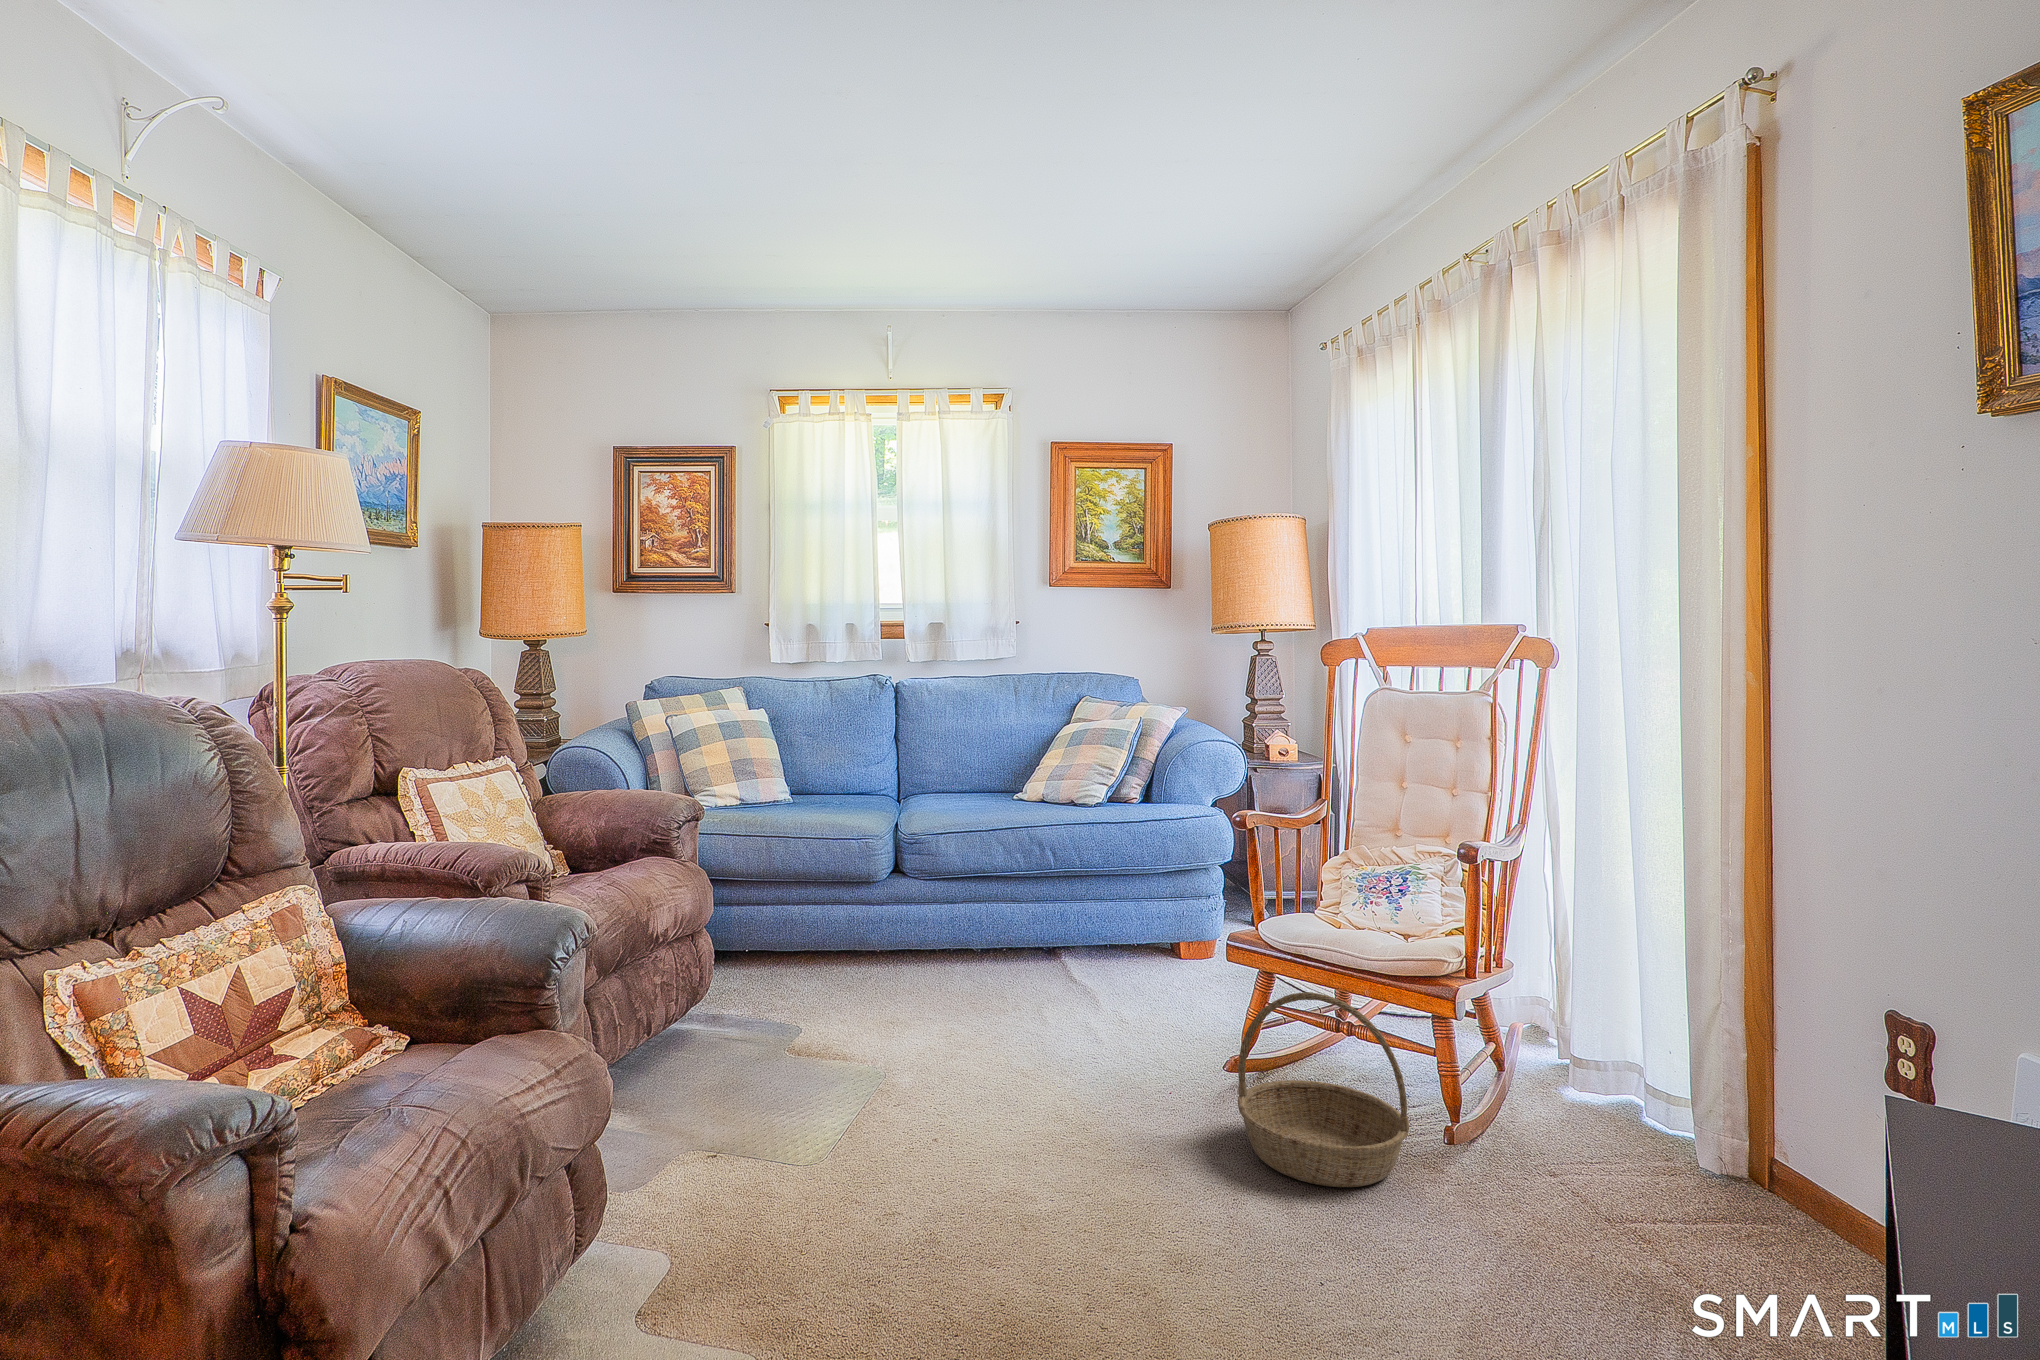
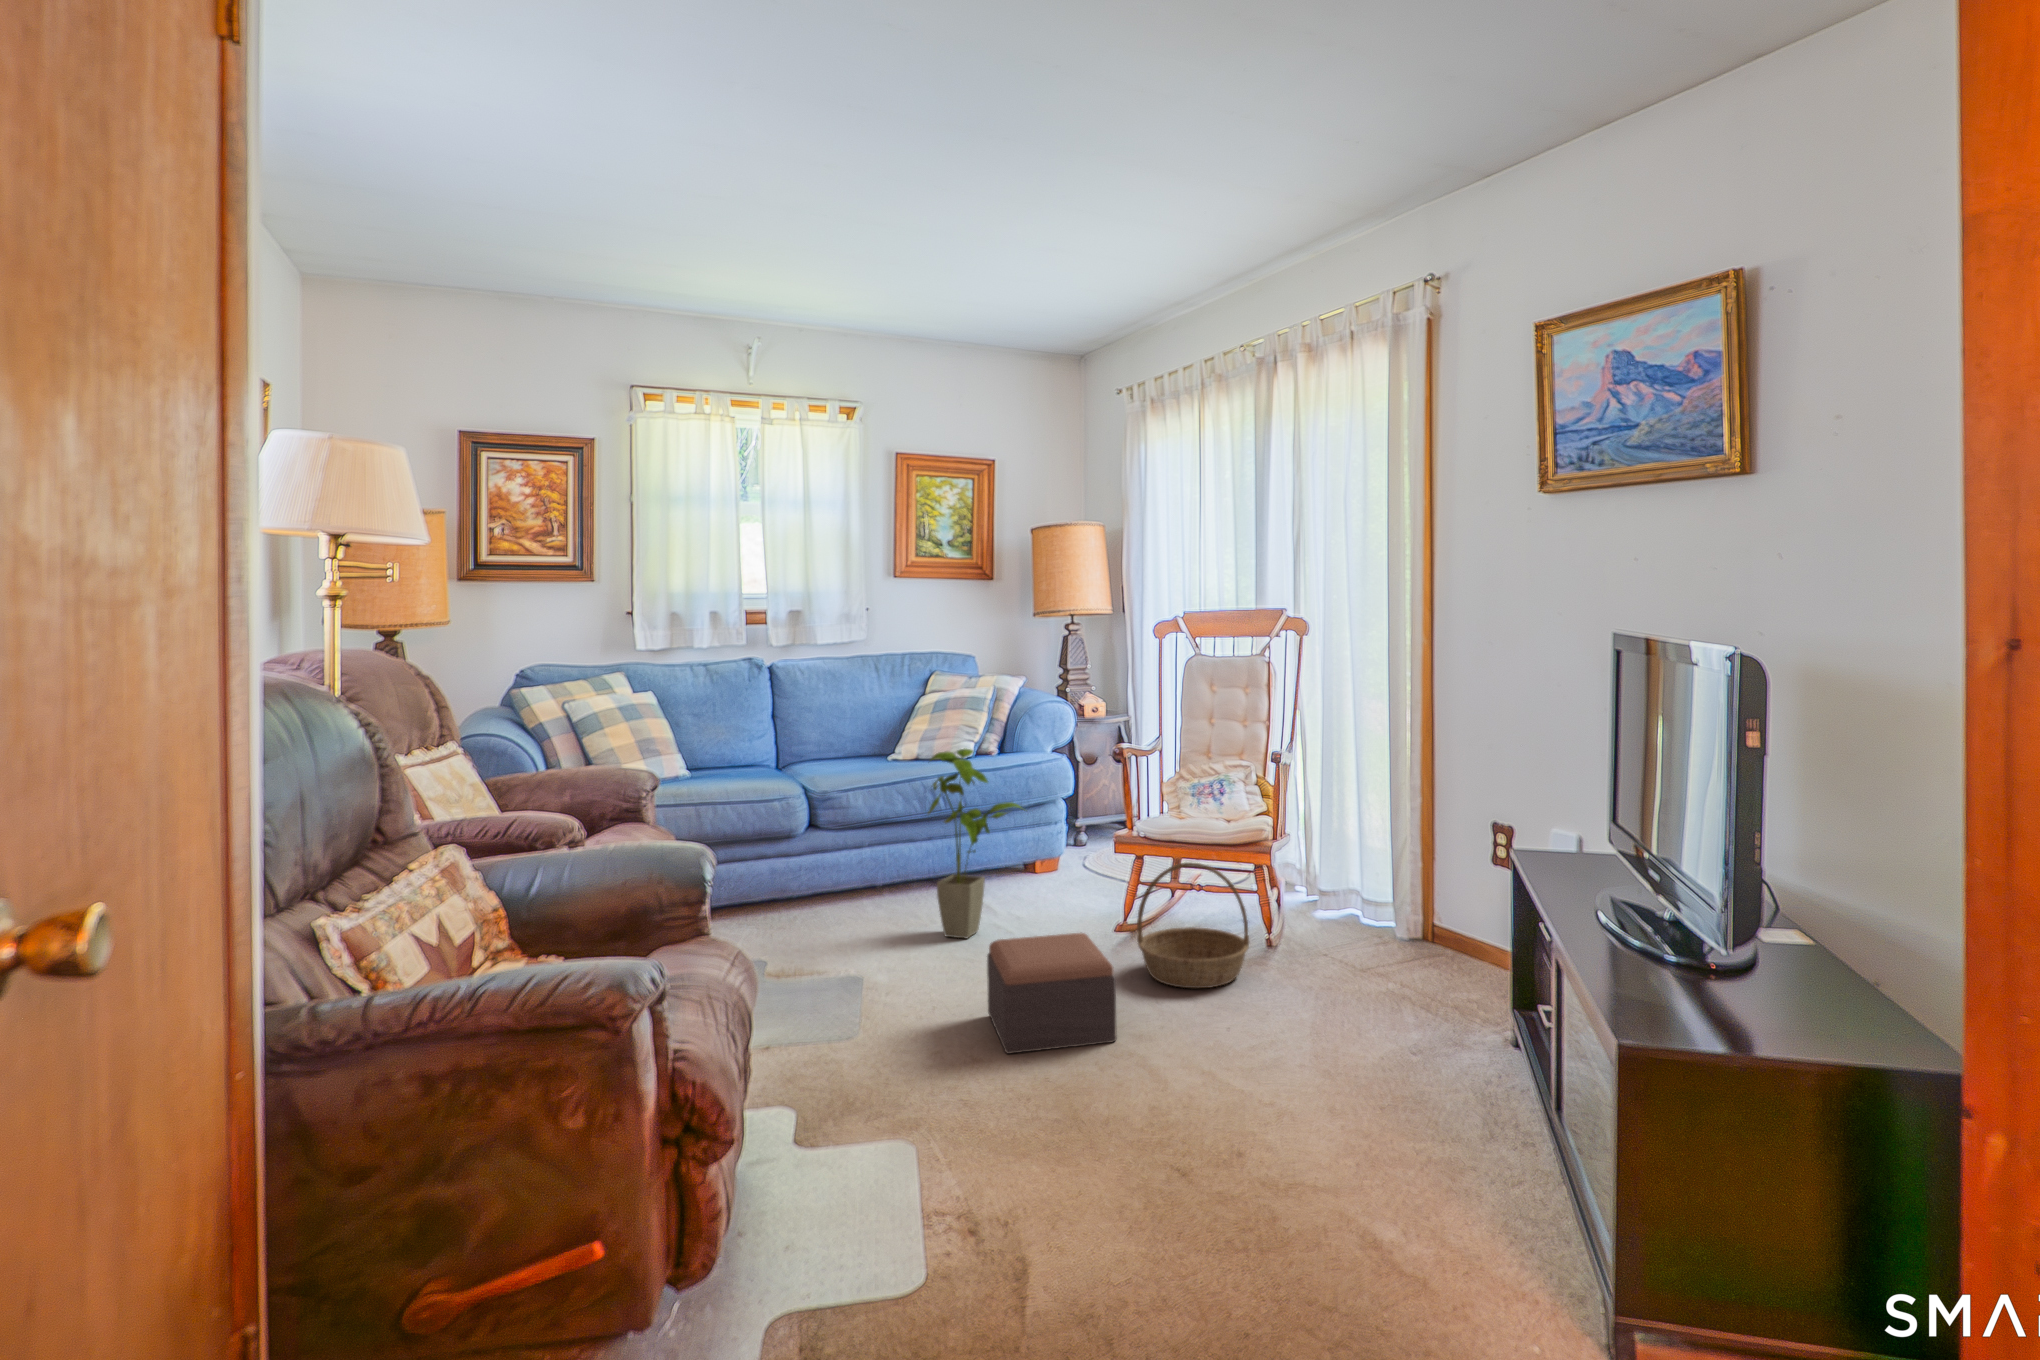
house plant: none [998,799,1126,1040] -> present [928,748,1025,938]
footstool: none [984,1067,1149,1254] -> present [987,933,1117,1054]

